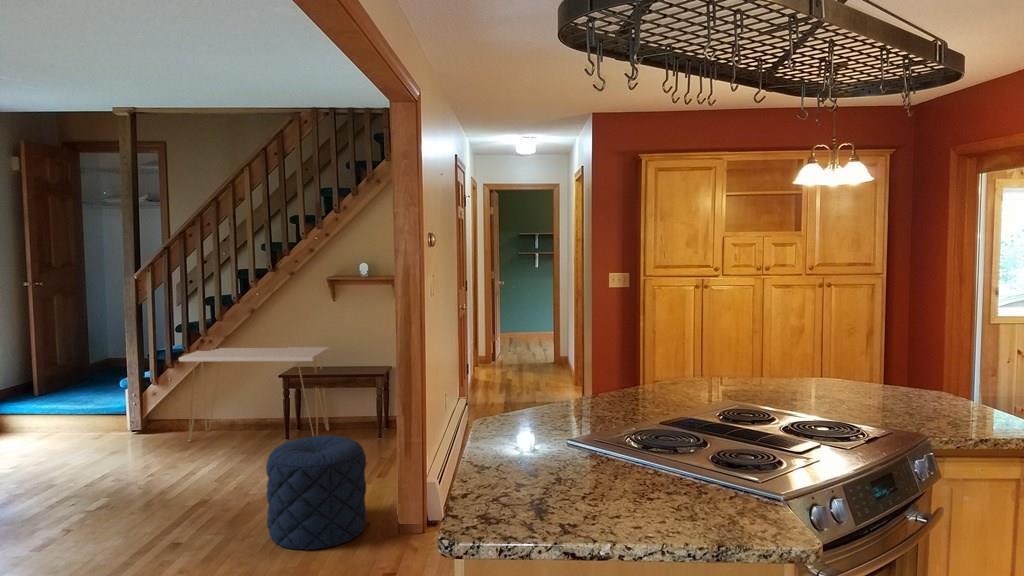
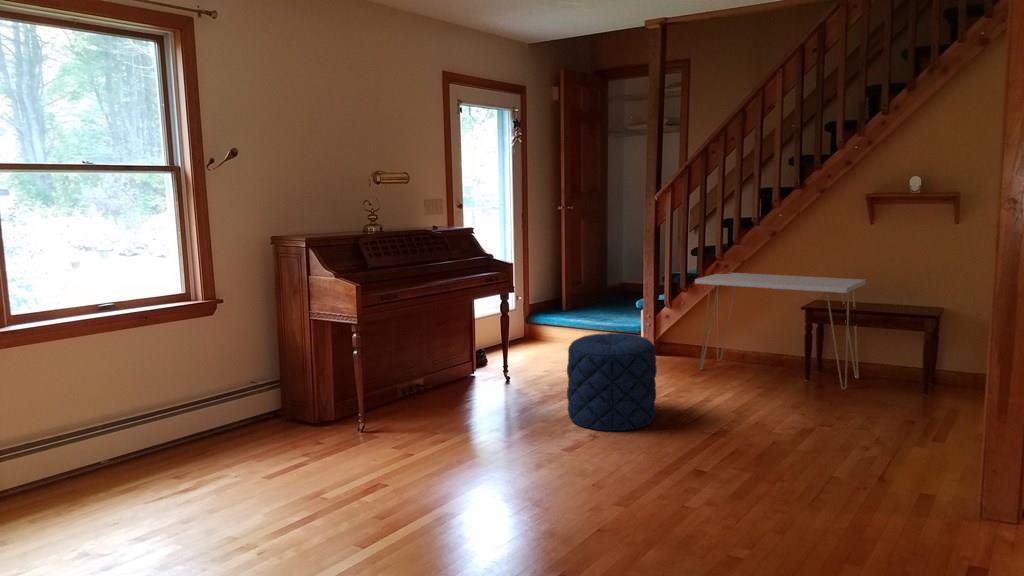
pouf: present [266,435,367,550] -> present [567,333,657,431]

